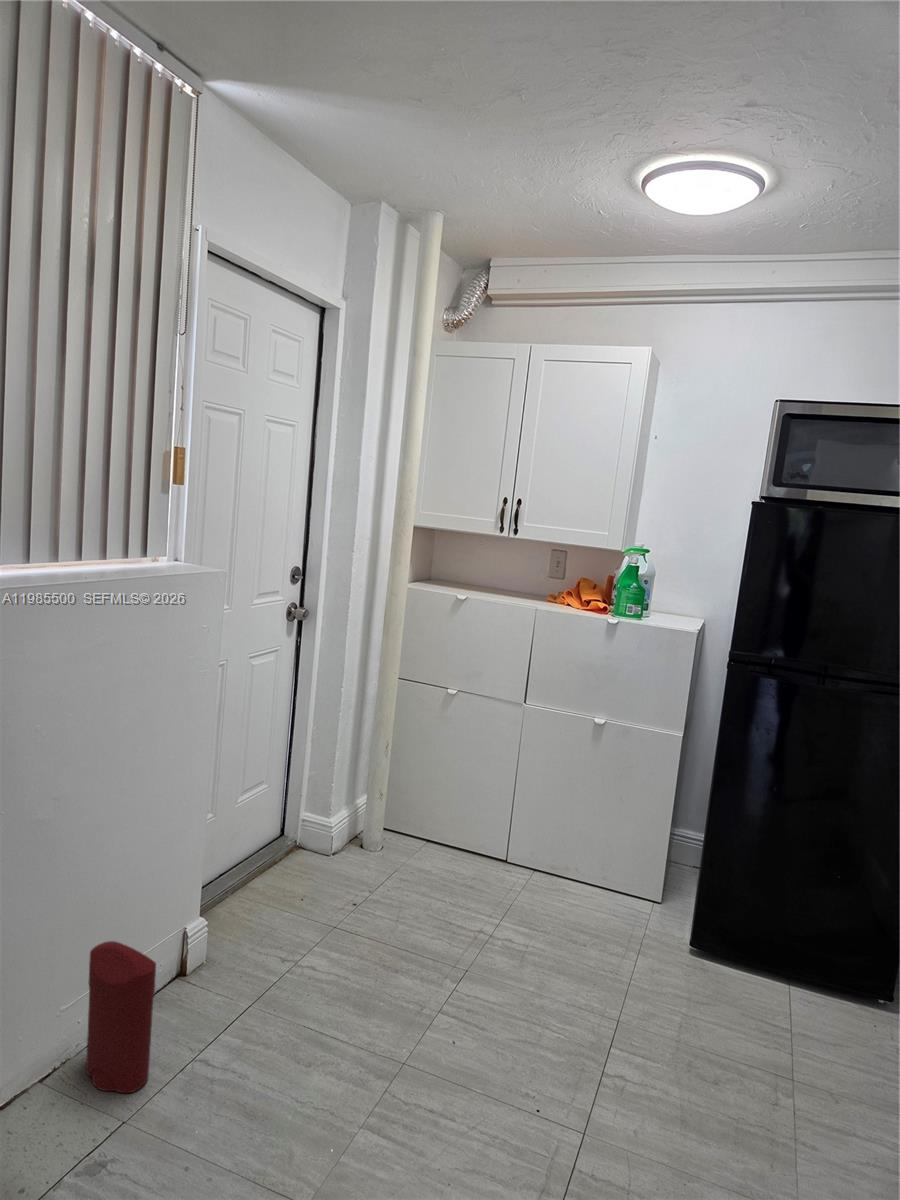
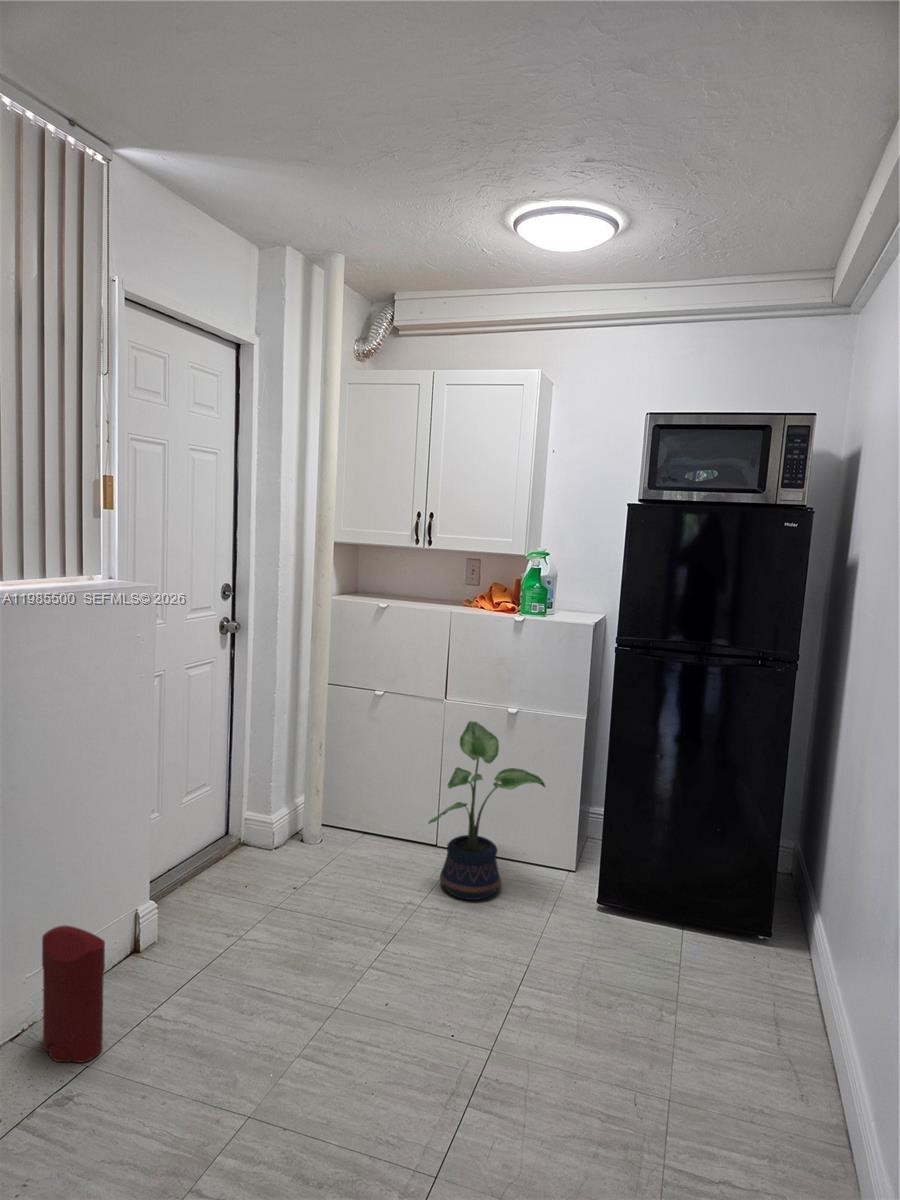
potted plant: none [502,732,635,930] -> present [428,721,545,900]

